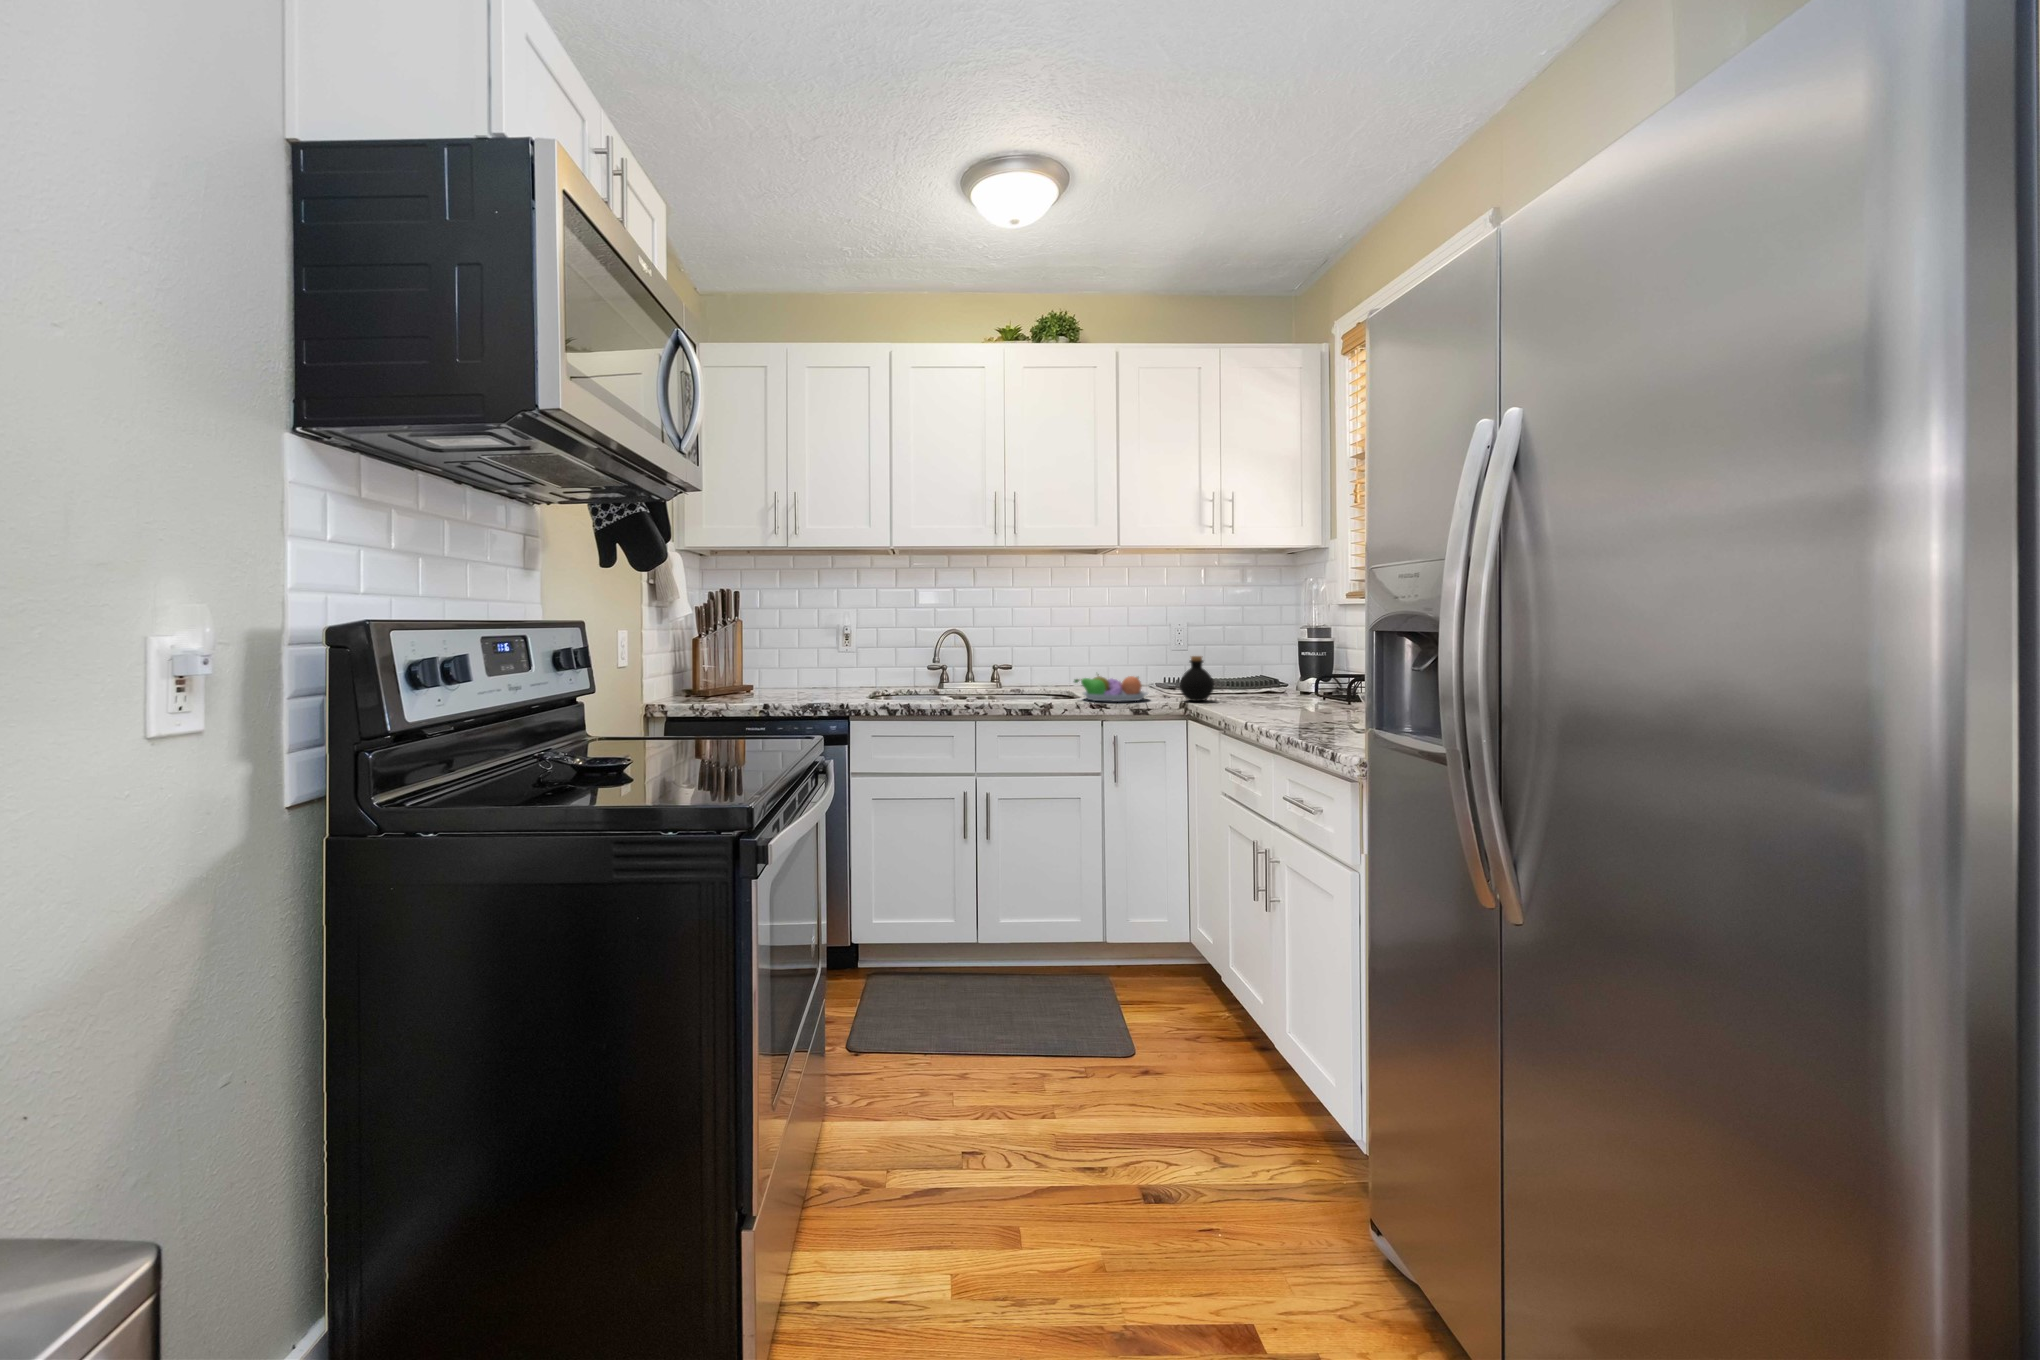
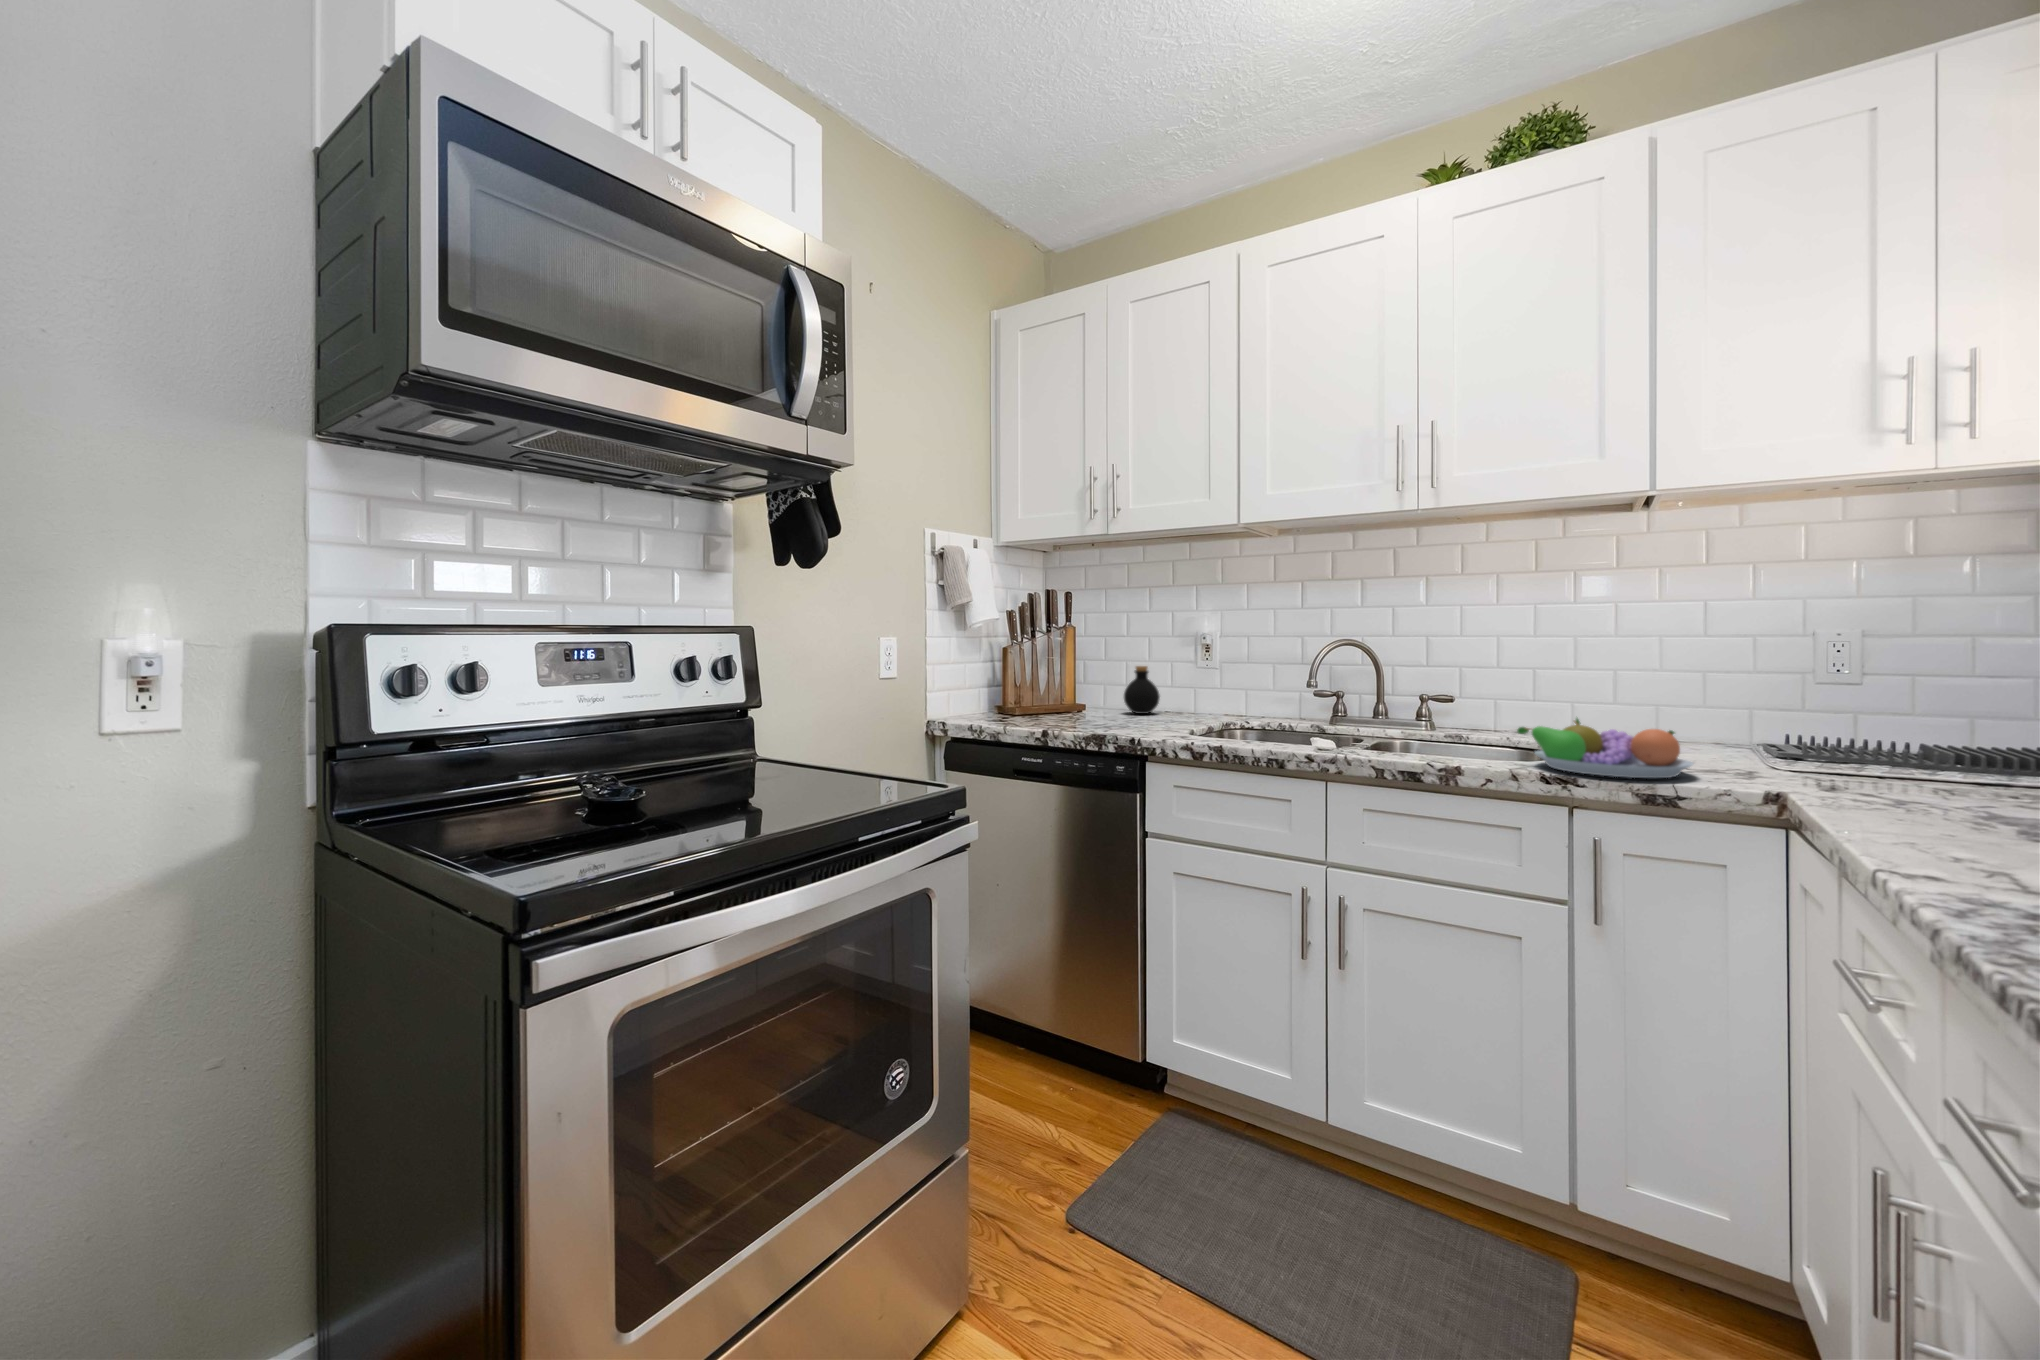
bottle: present [1180,656,1214,701] -> present [1124,666,1160,714]

